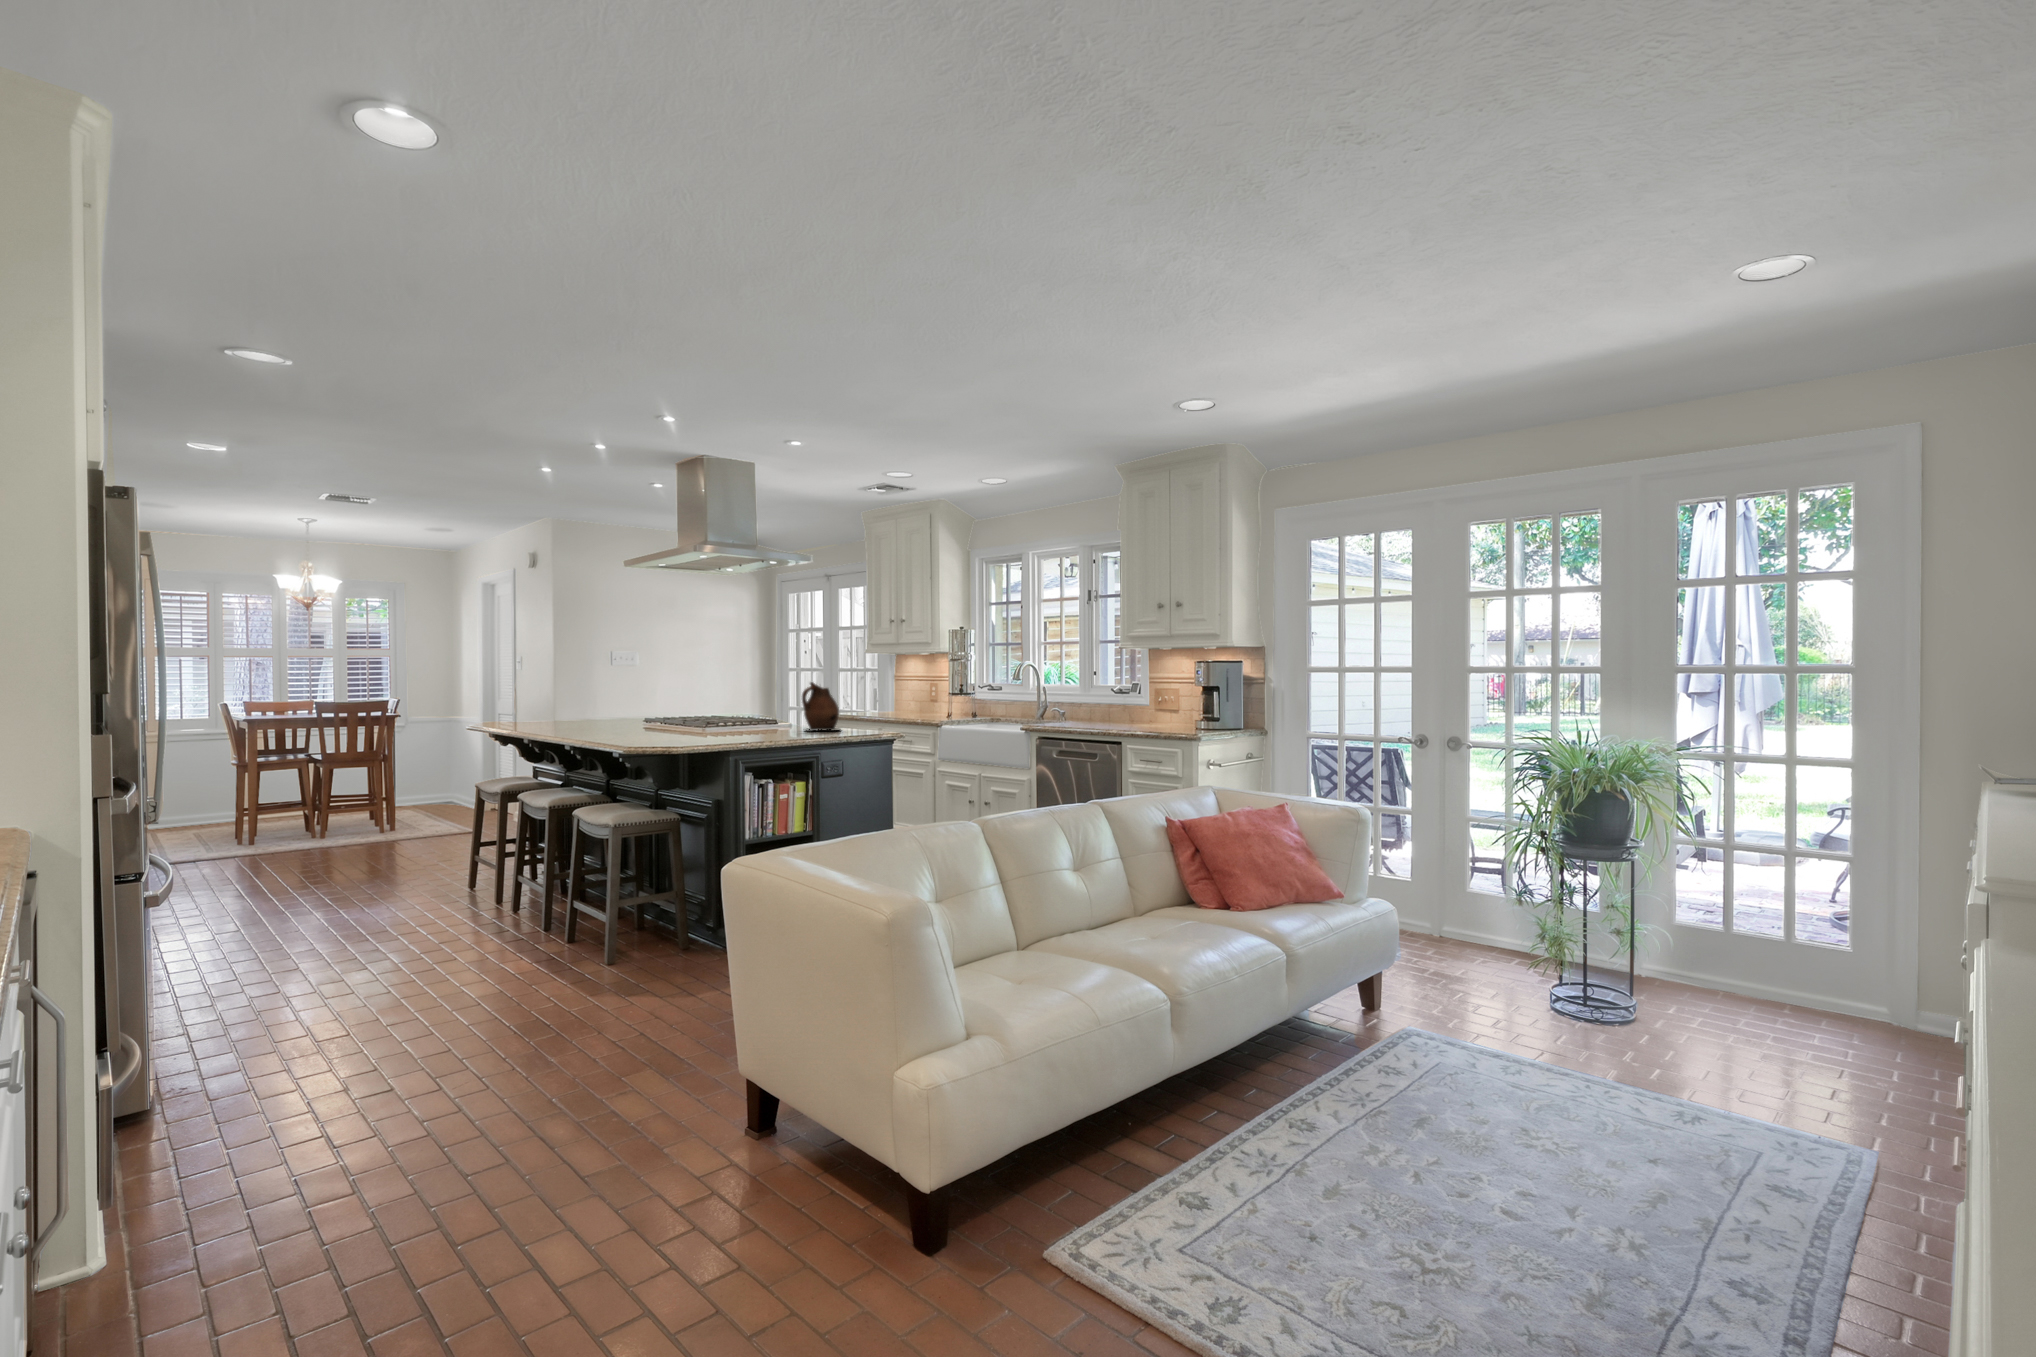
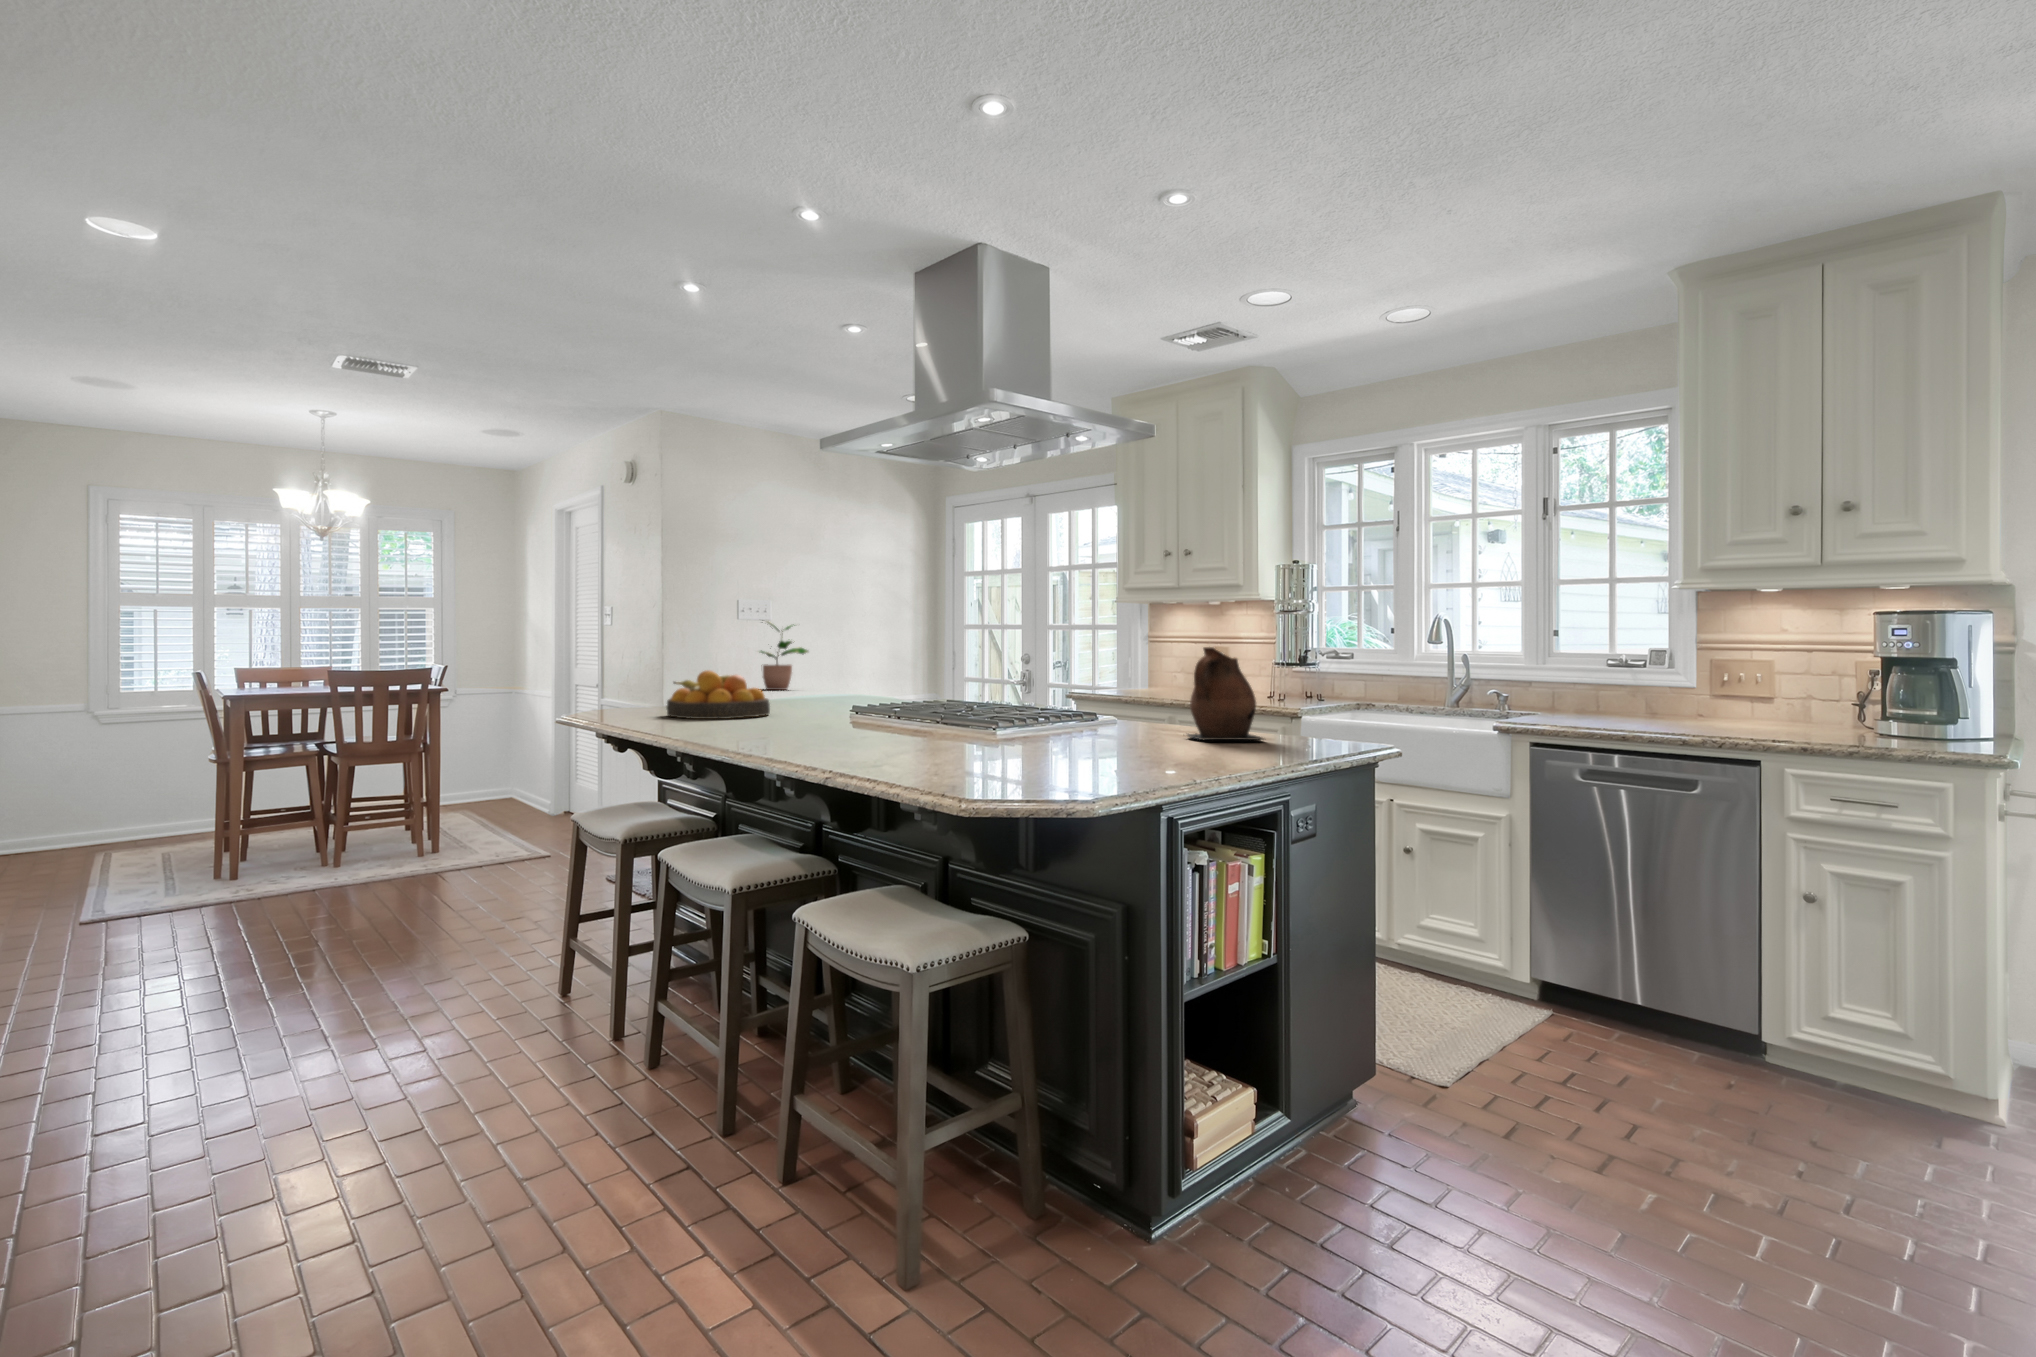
potted plant: none [620,665,662,714] -> present [760,622,808,690]
fruit bowl: none [535,698,600,726] -> present [667,671,770,719]

